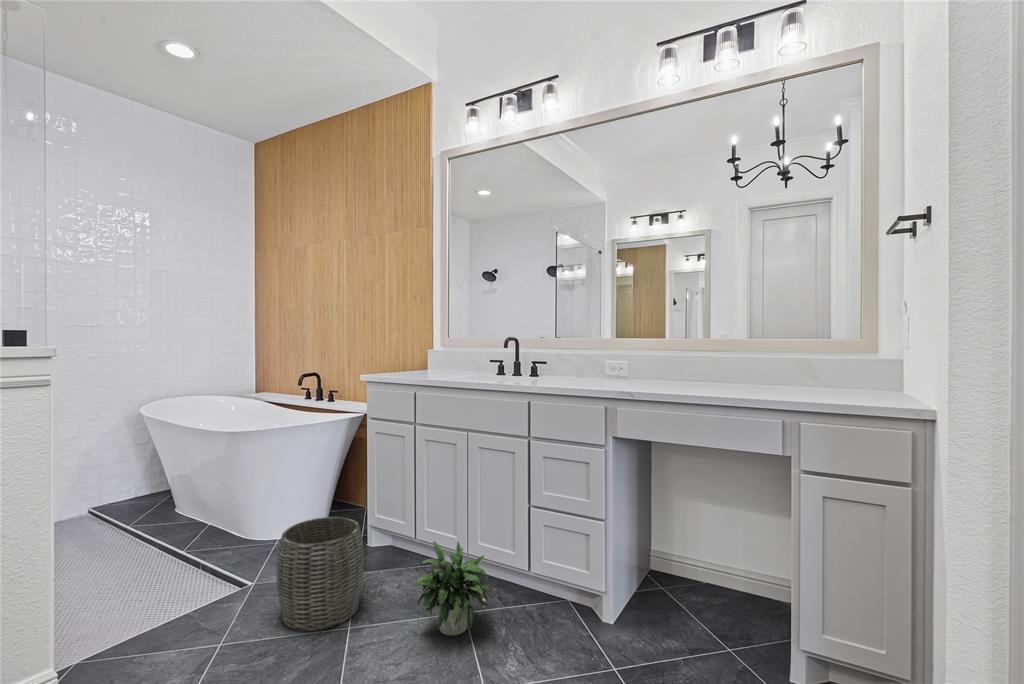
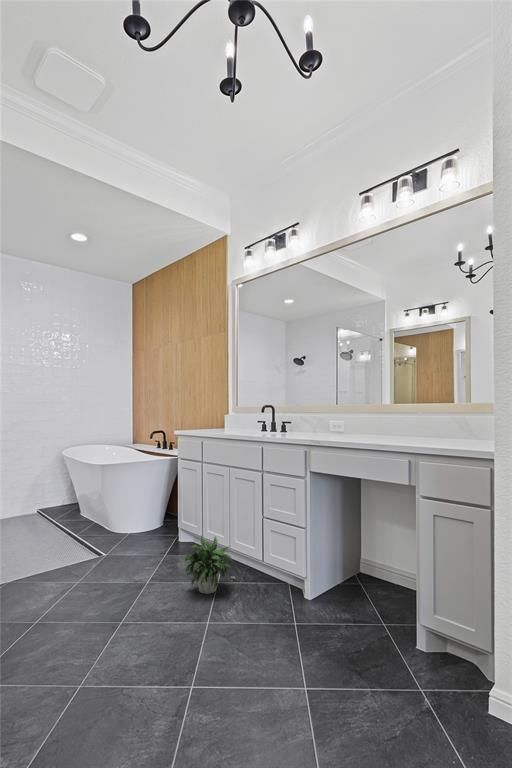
woven basket: present [277,517,364,631] -> none [113,517,163,582]

